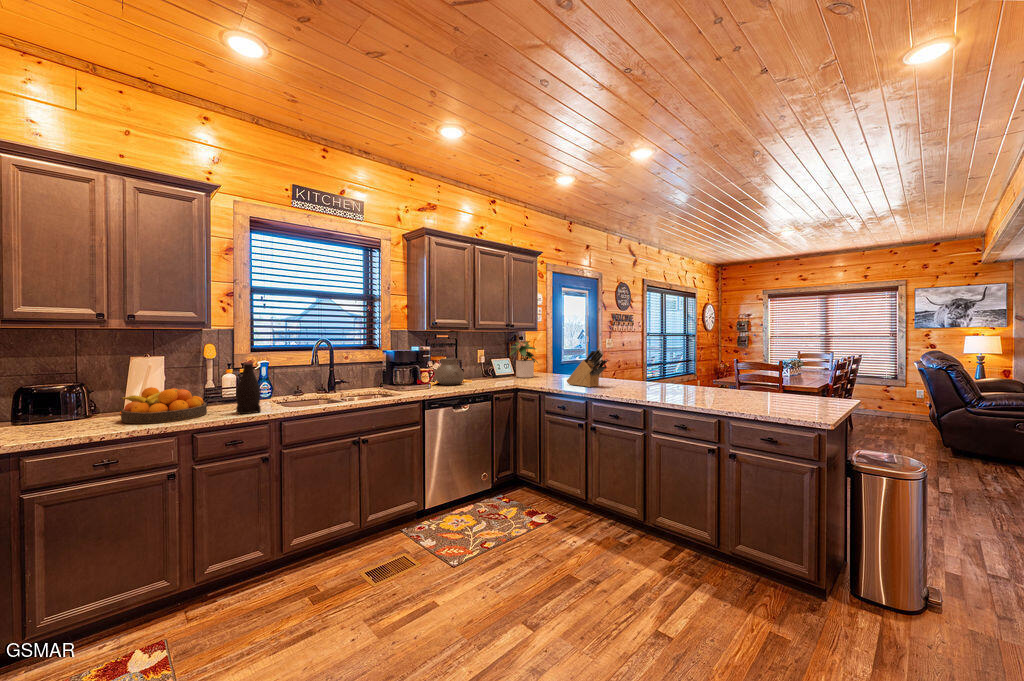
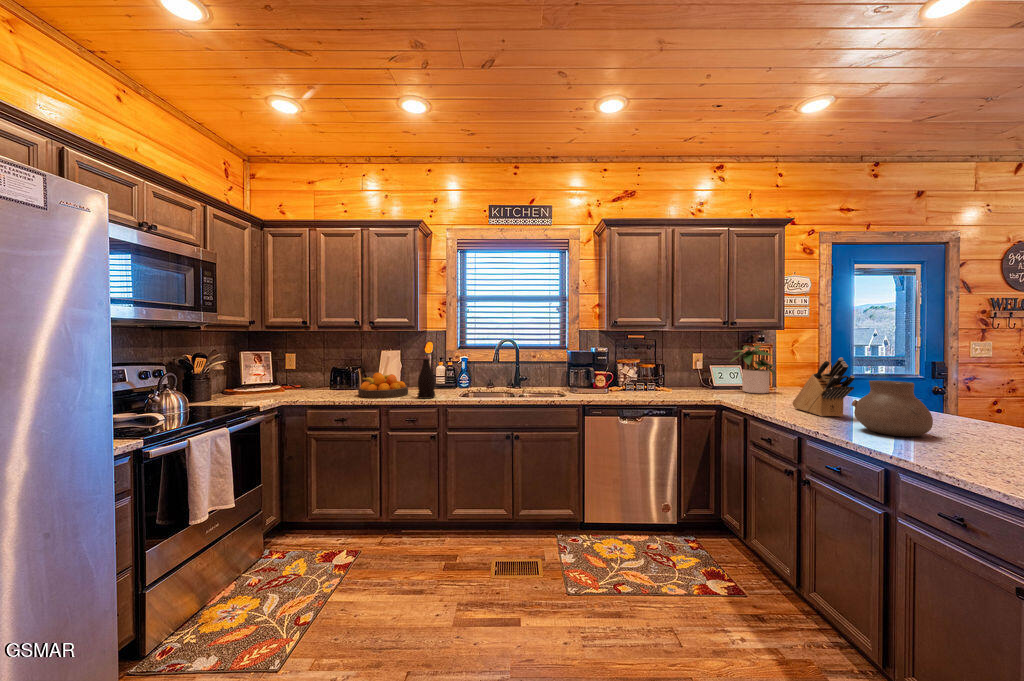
vase: present [433,359,464,385] -> present [852,381,933,437]

